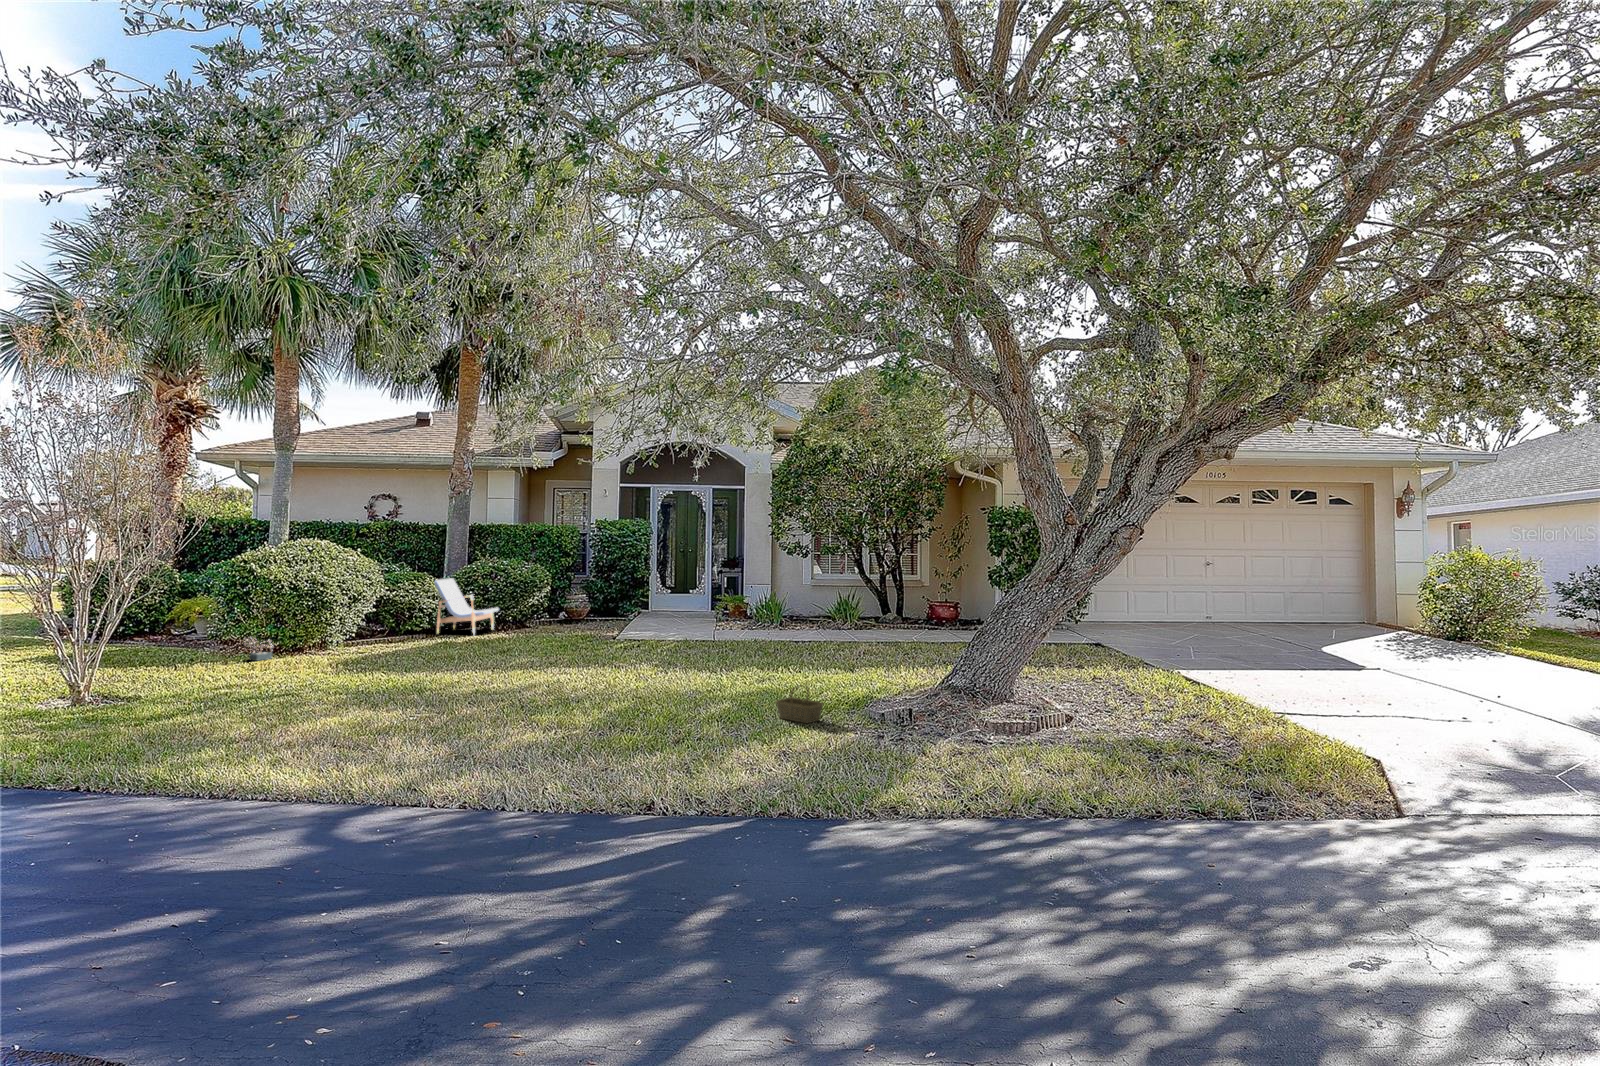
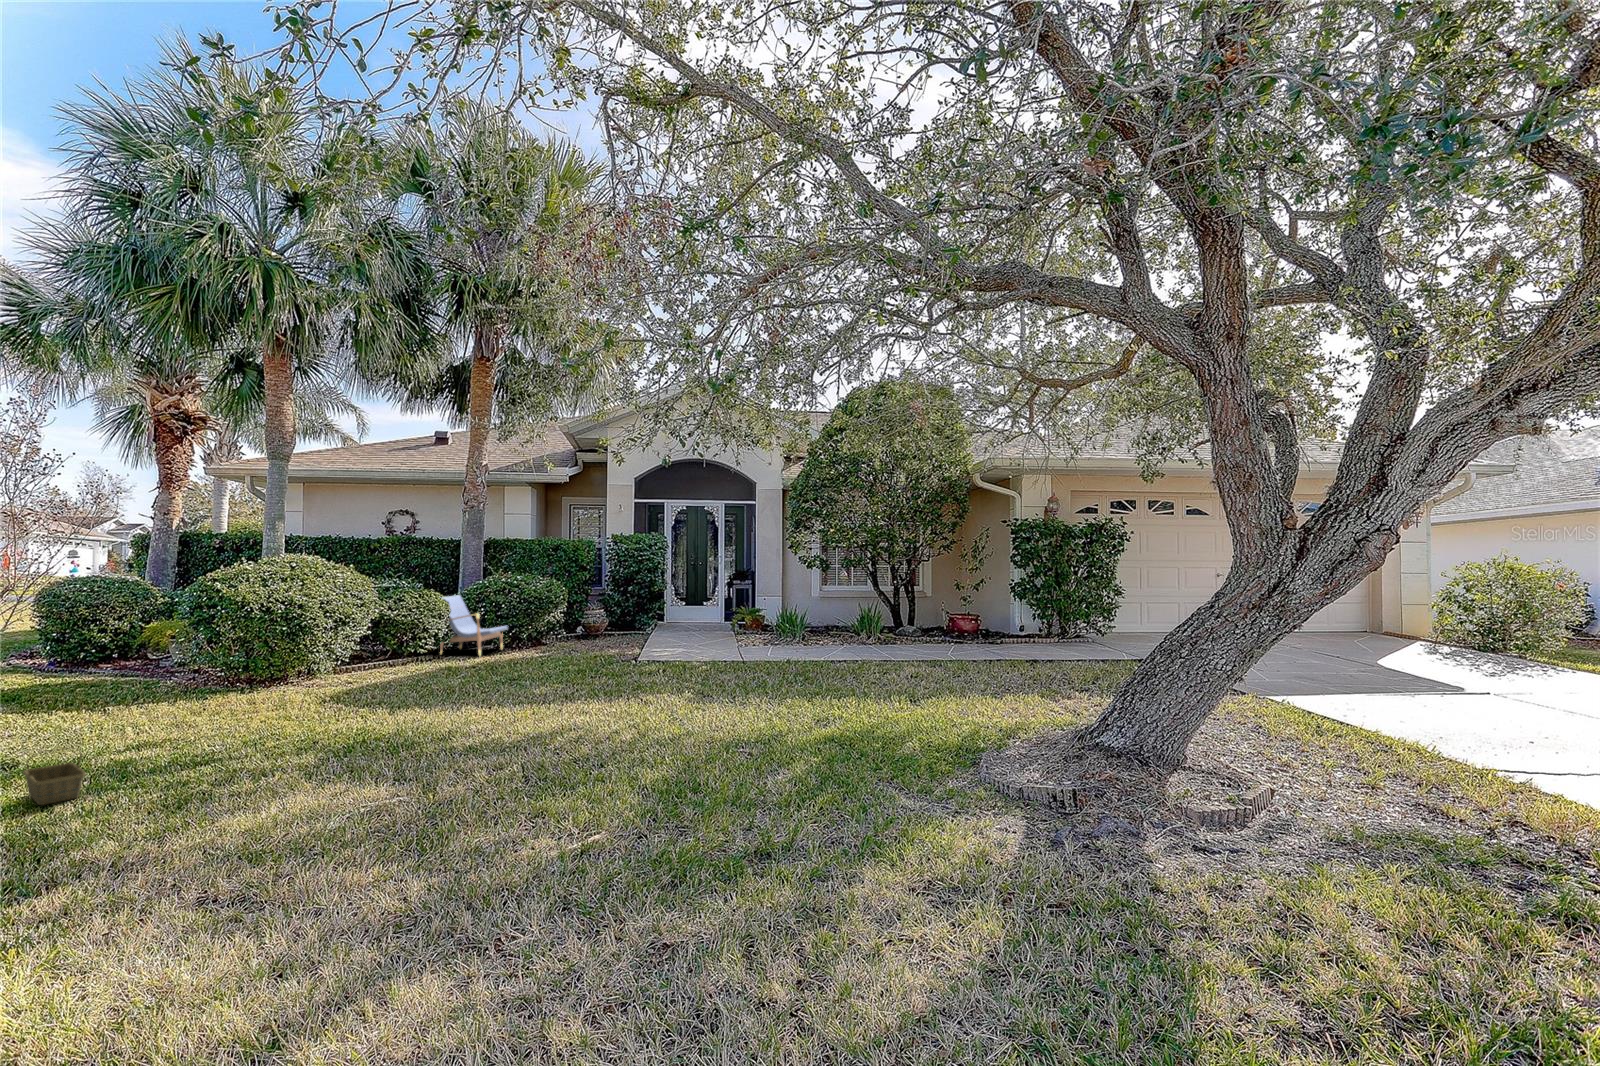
decorative plant: present [248,638,273,661] -> none [200,668,240,696]
basket: present [776,687,824,723] -> present [23,748,86,805]

